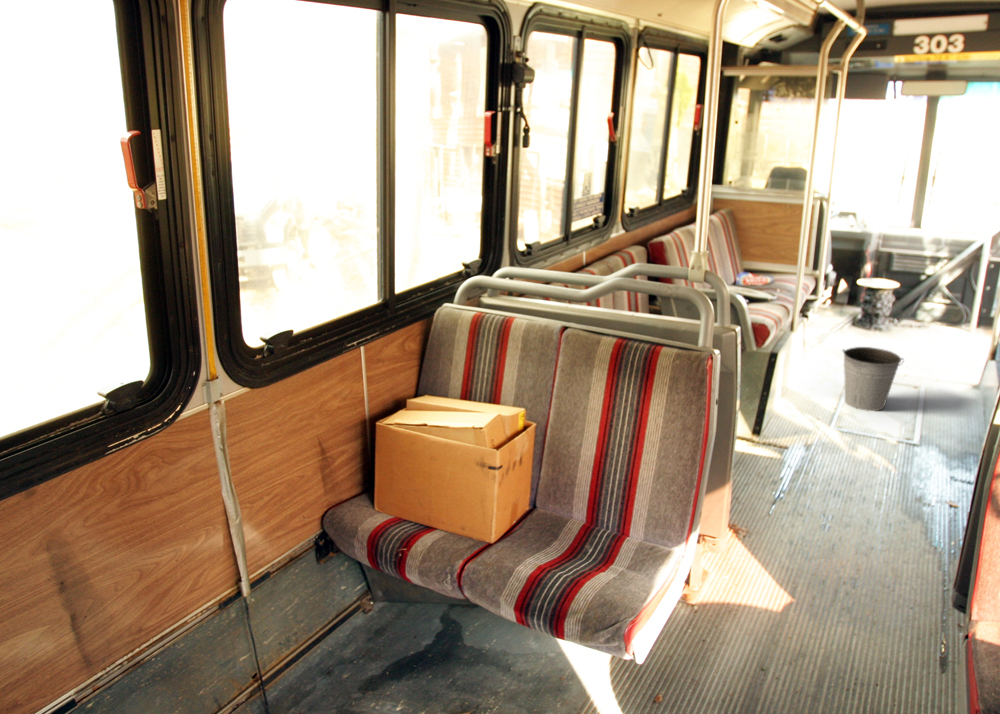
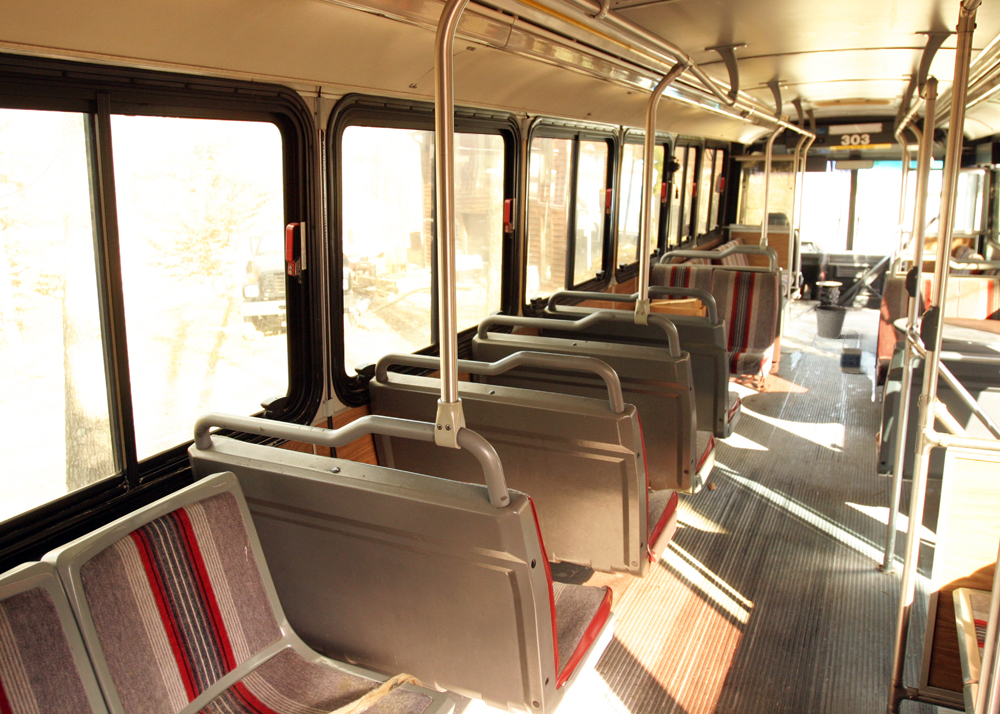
bag: none [868,462,922,553] -> present [839,331,862,374]

